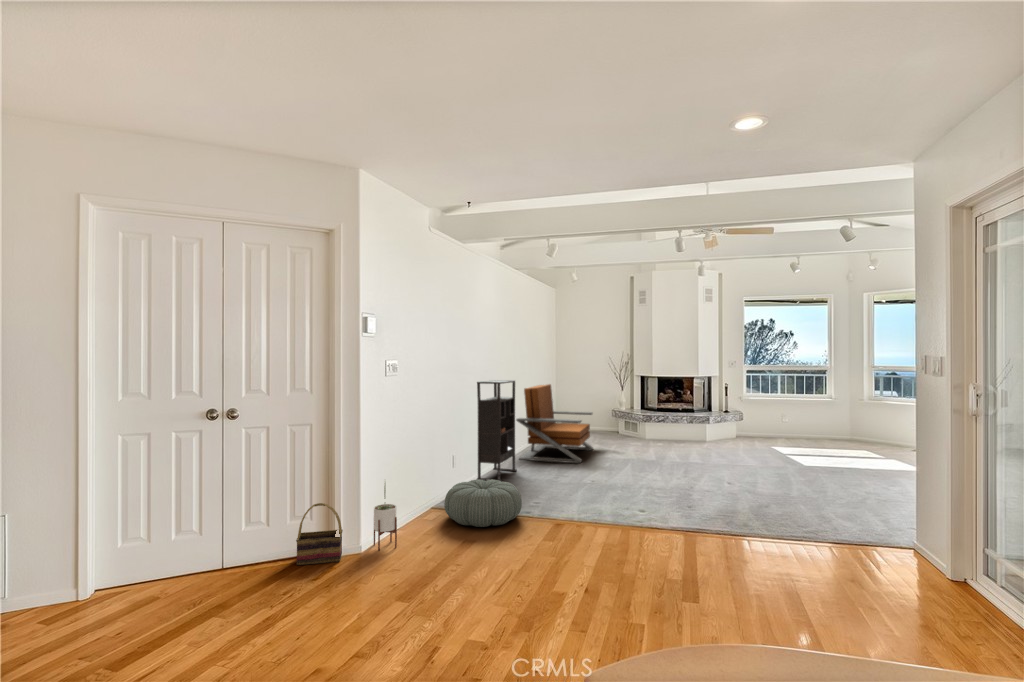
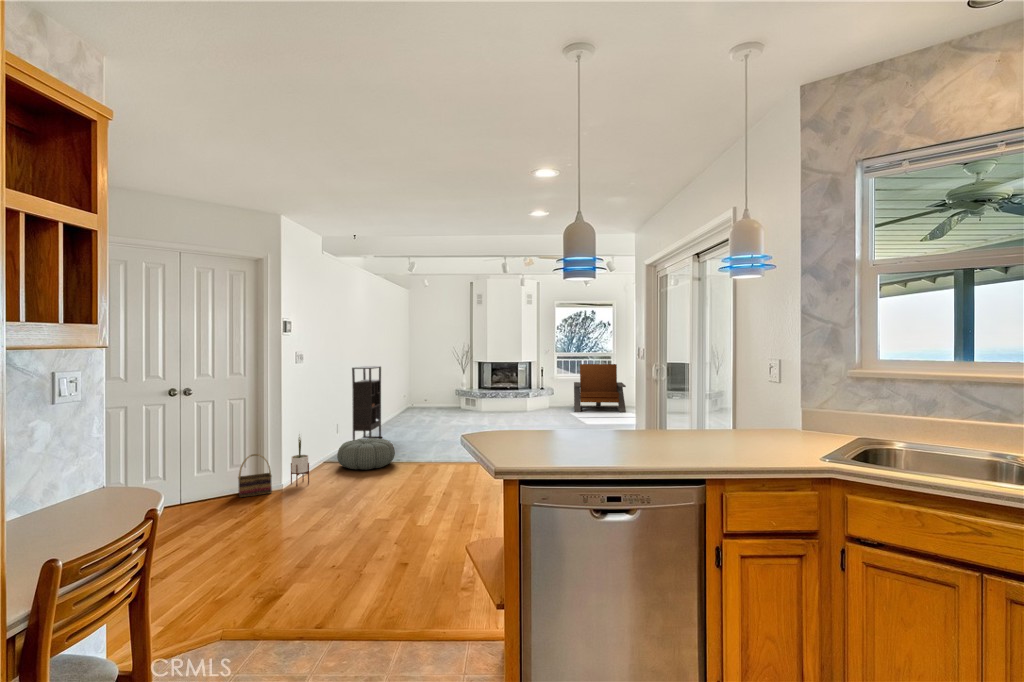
lounge chair: present [516,384,593,463] -> present [574,364,626,413]

